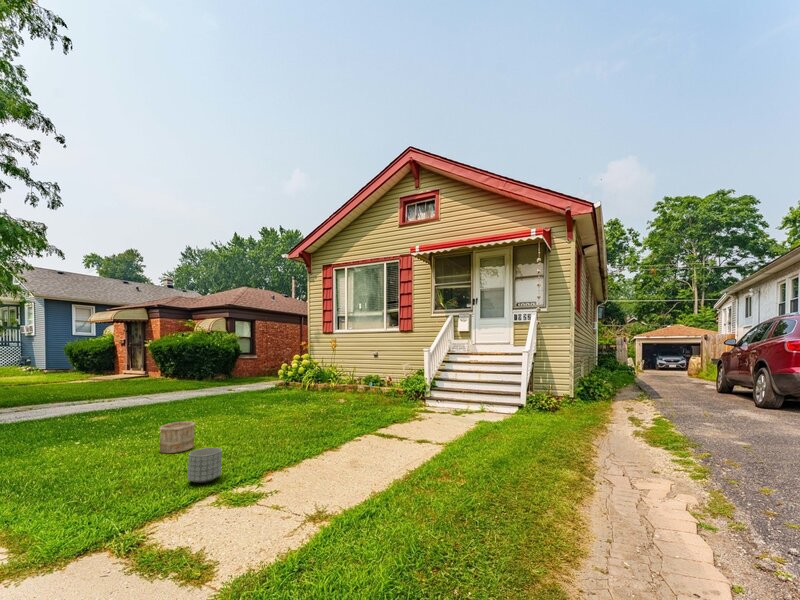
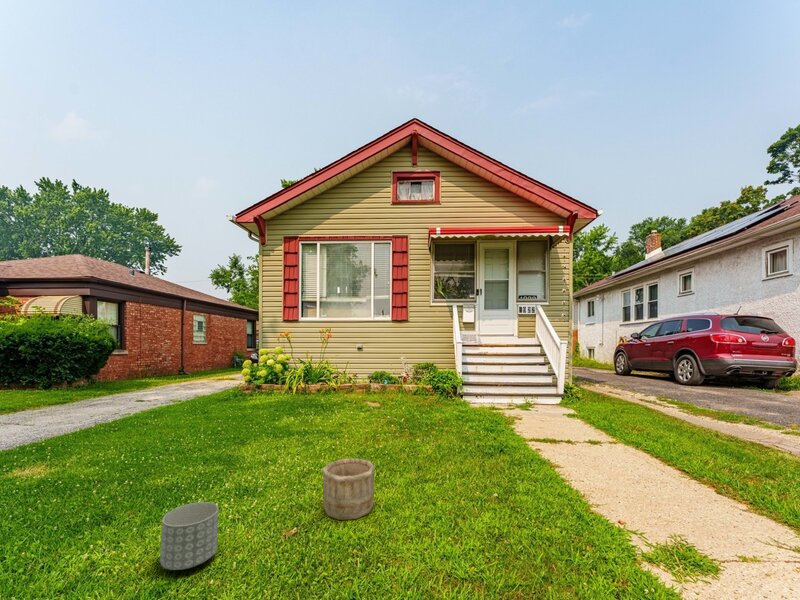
planter: present [188,447,222,483] -> present [160,502,218,570]

